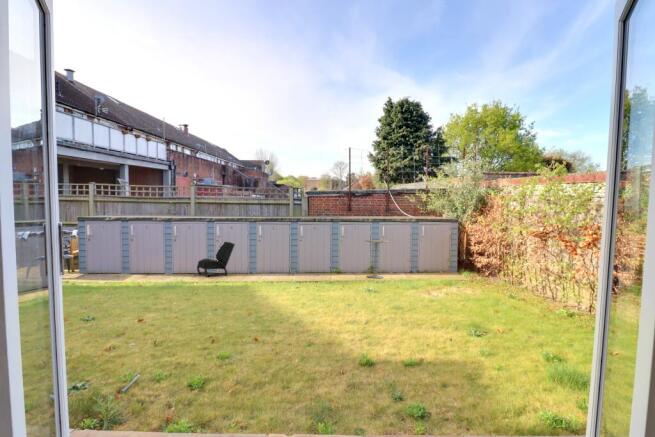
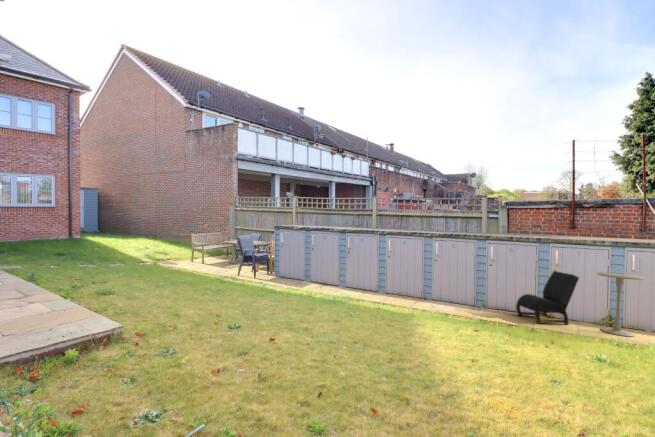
lounge chair: present [197,242,235,277] -> present [516,271,579,324]

